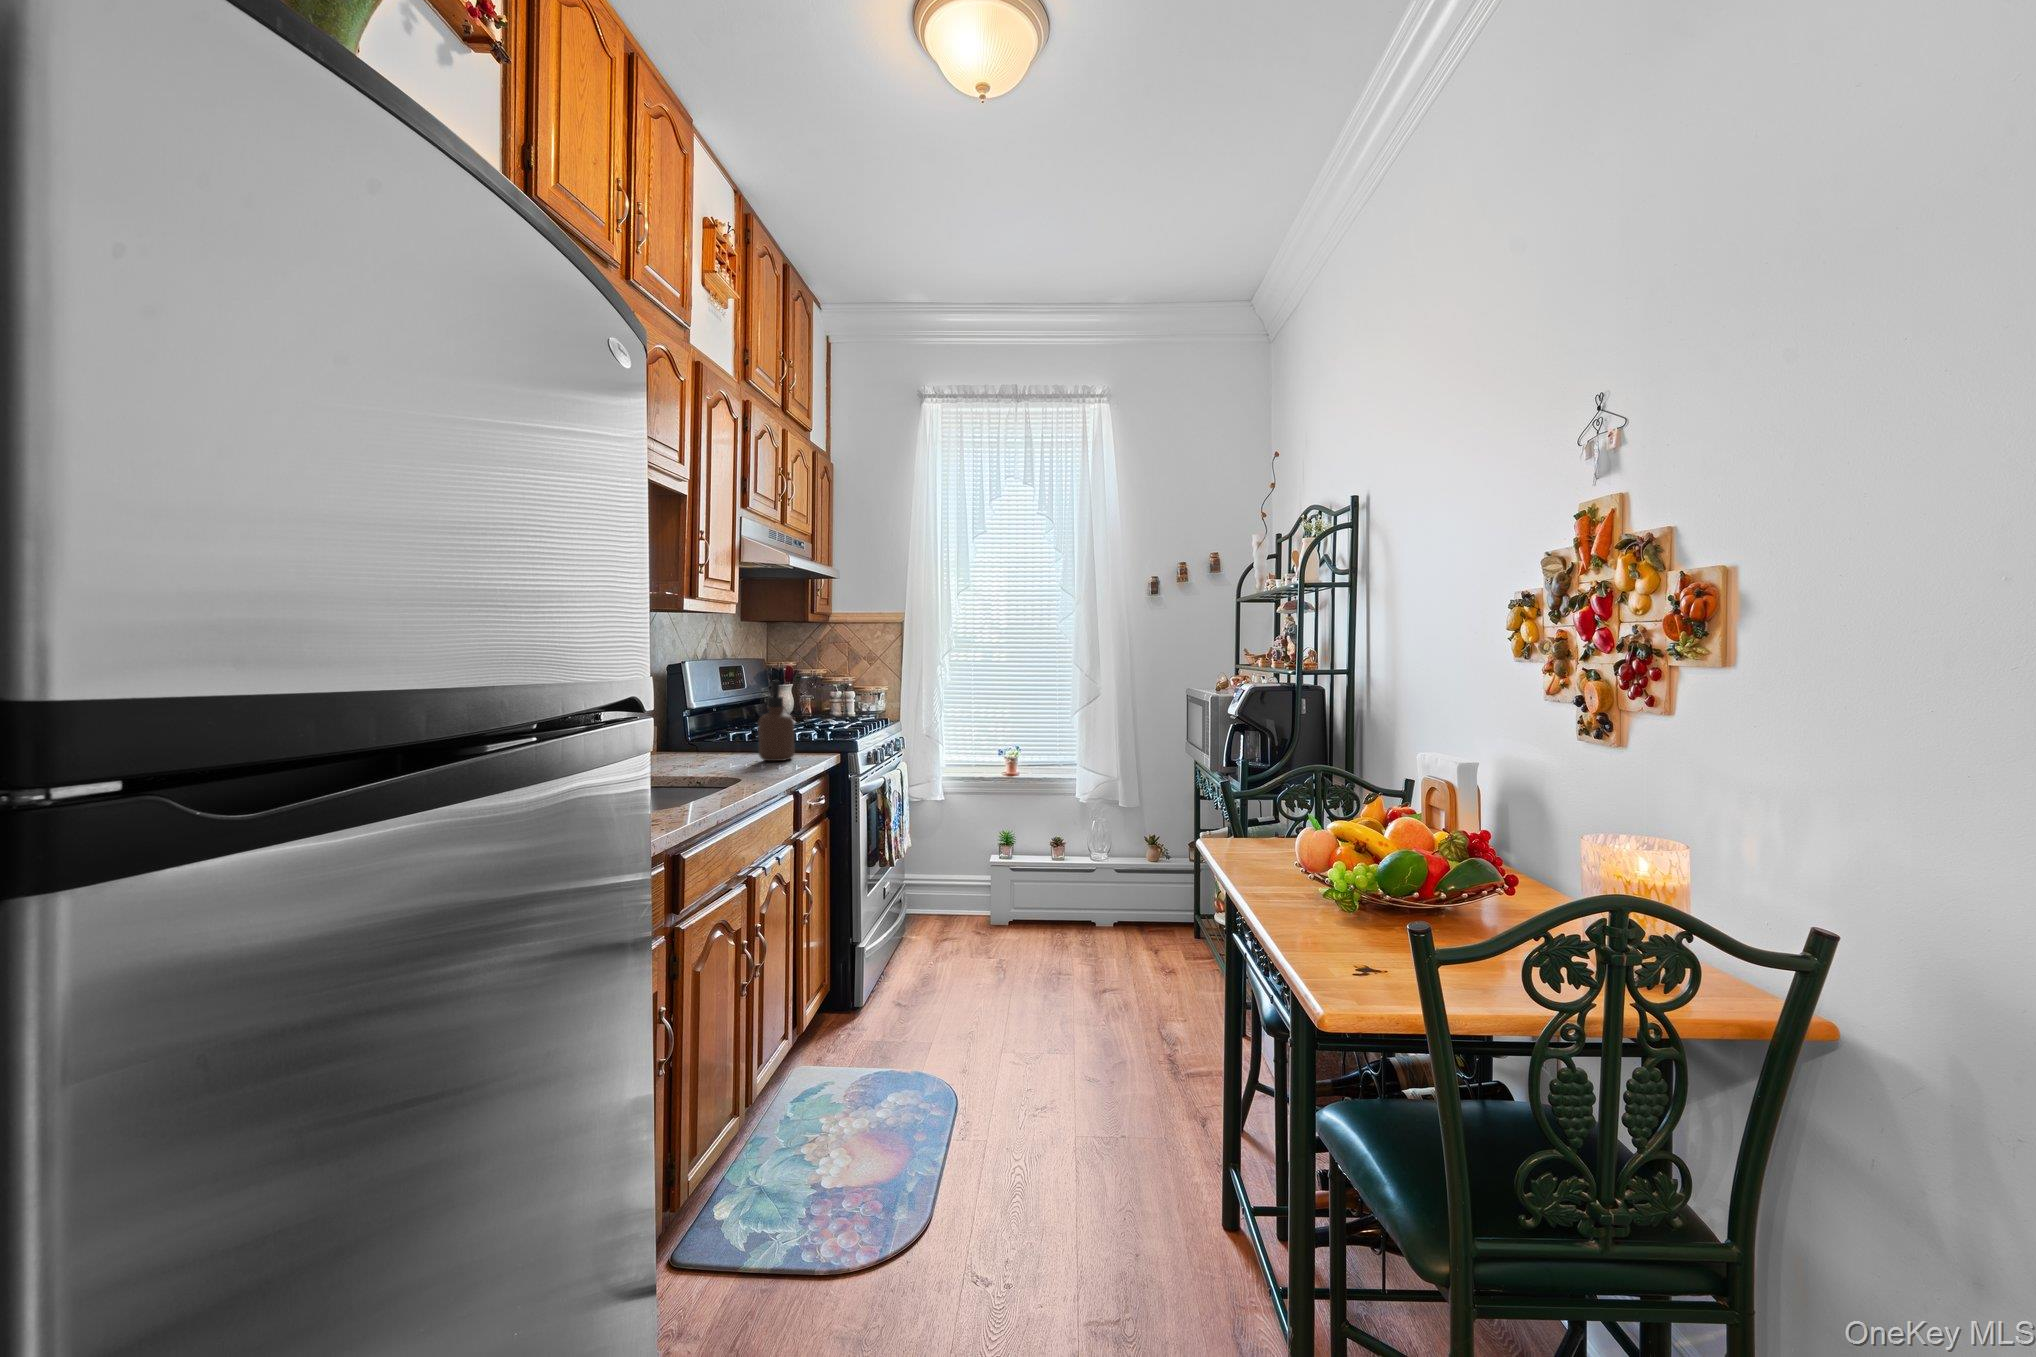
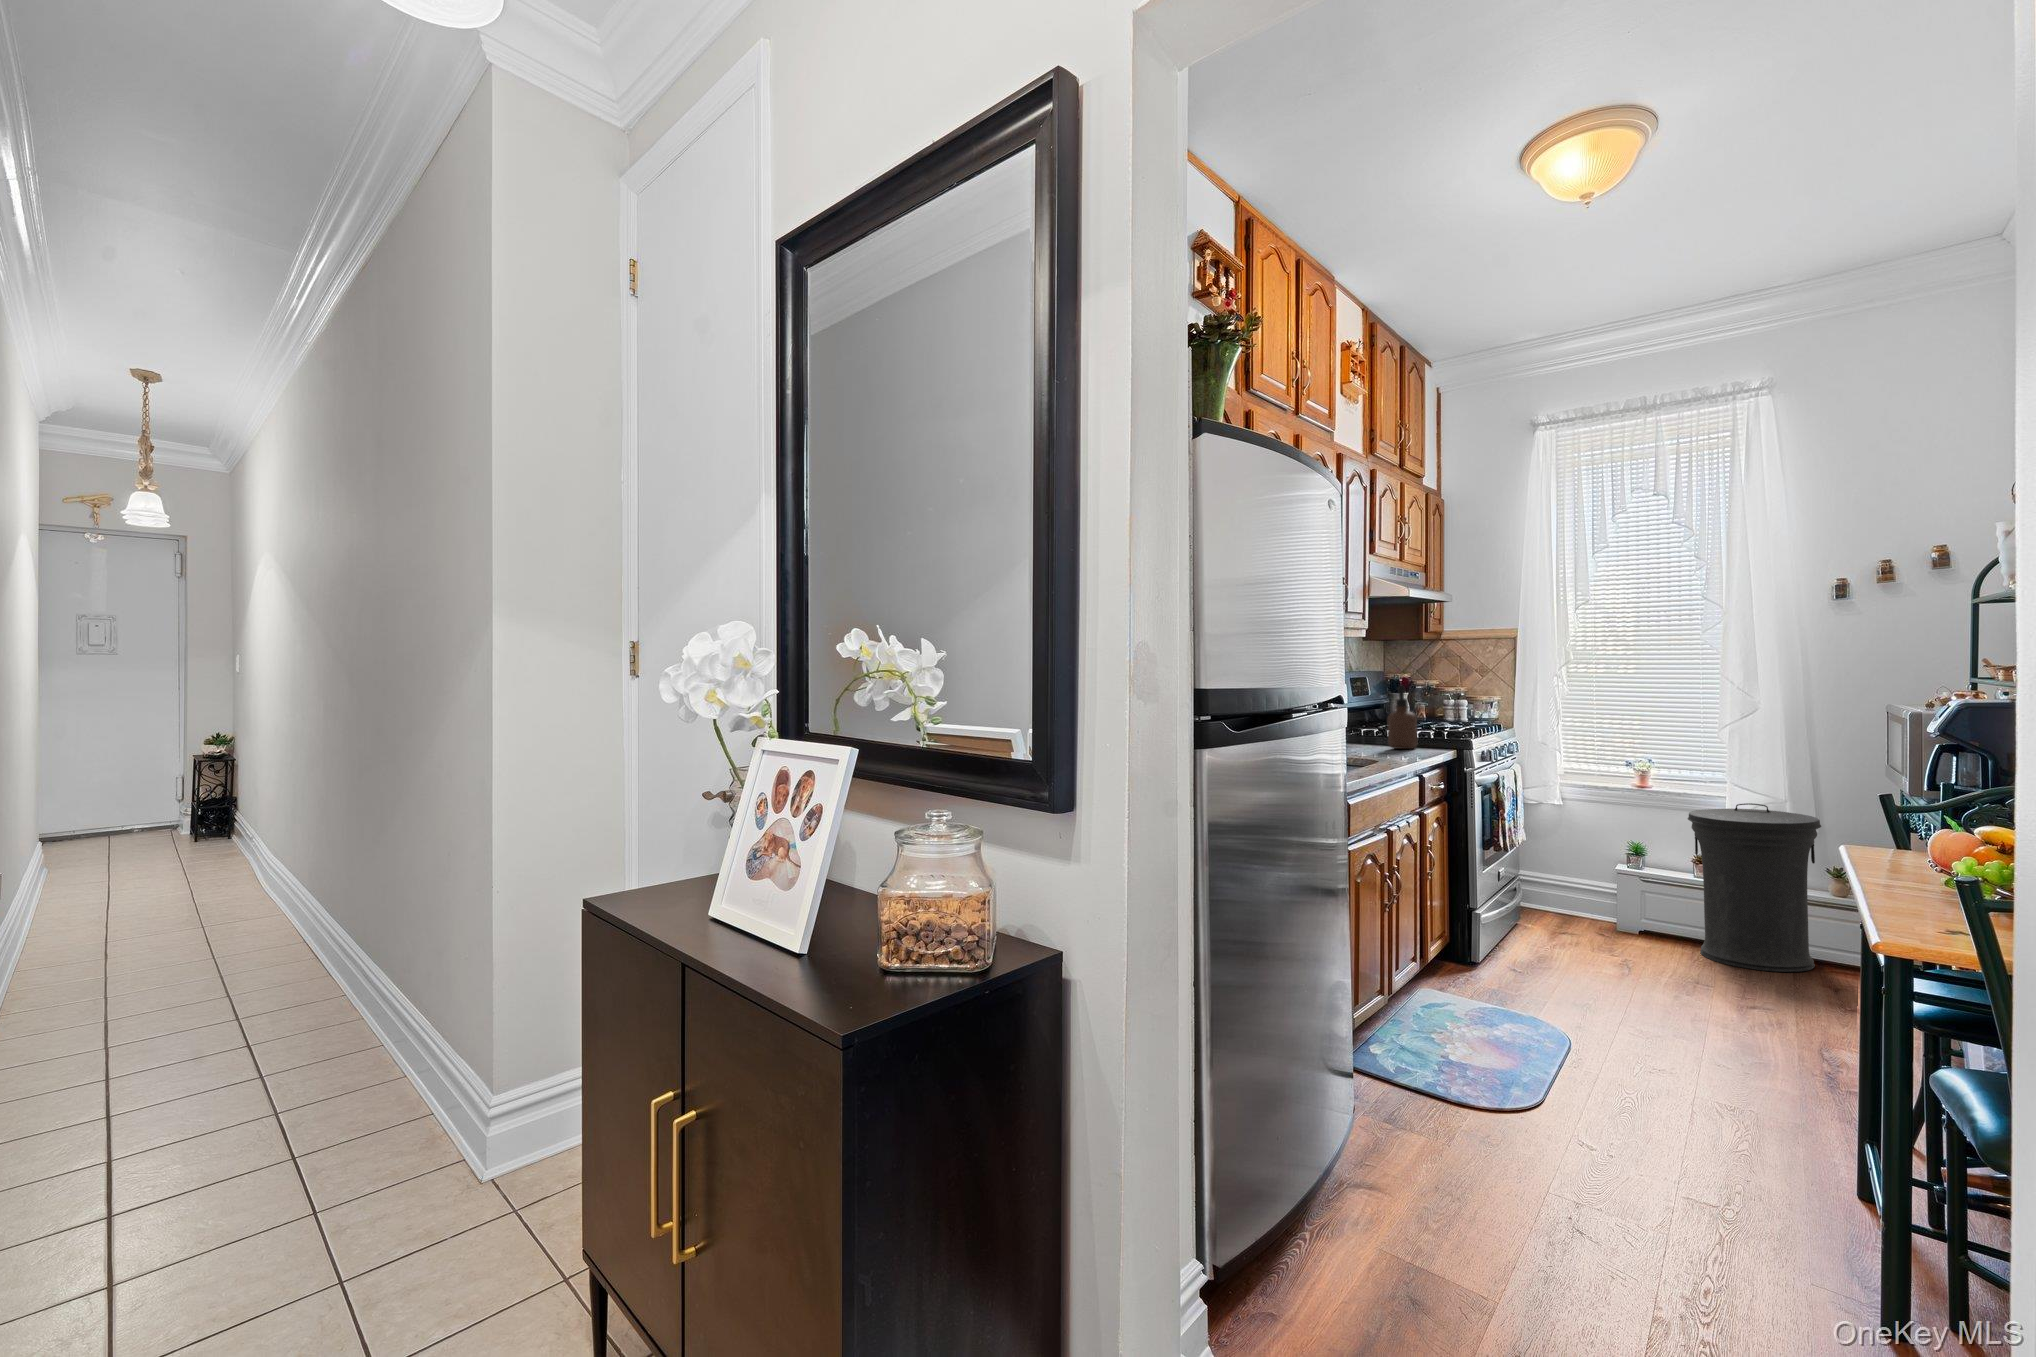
trash can: none [1058,794,1163,961] -> present [1688,803,1821,972]

